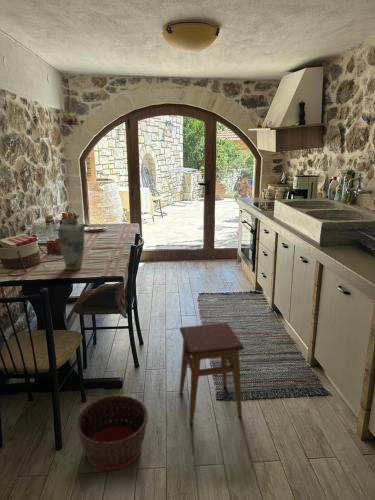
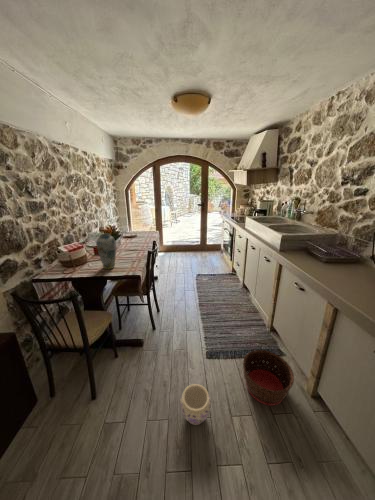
stool: present [180,323,244,424] -> none [181,306,226,379]
basket: present [77,396,148,470] -> present [243,350,294,406]
planter: none [182,420,223,472] -> present [180,384,211,425]

